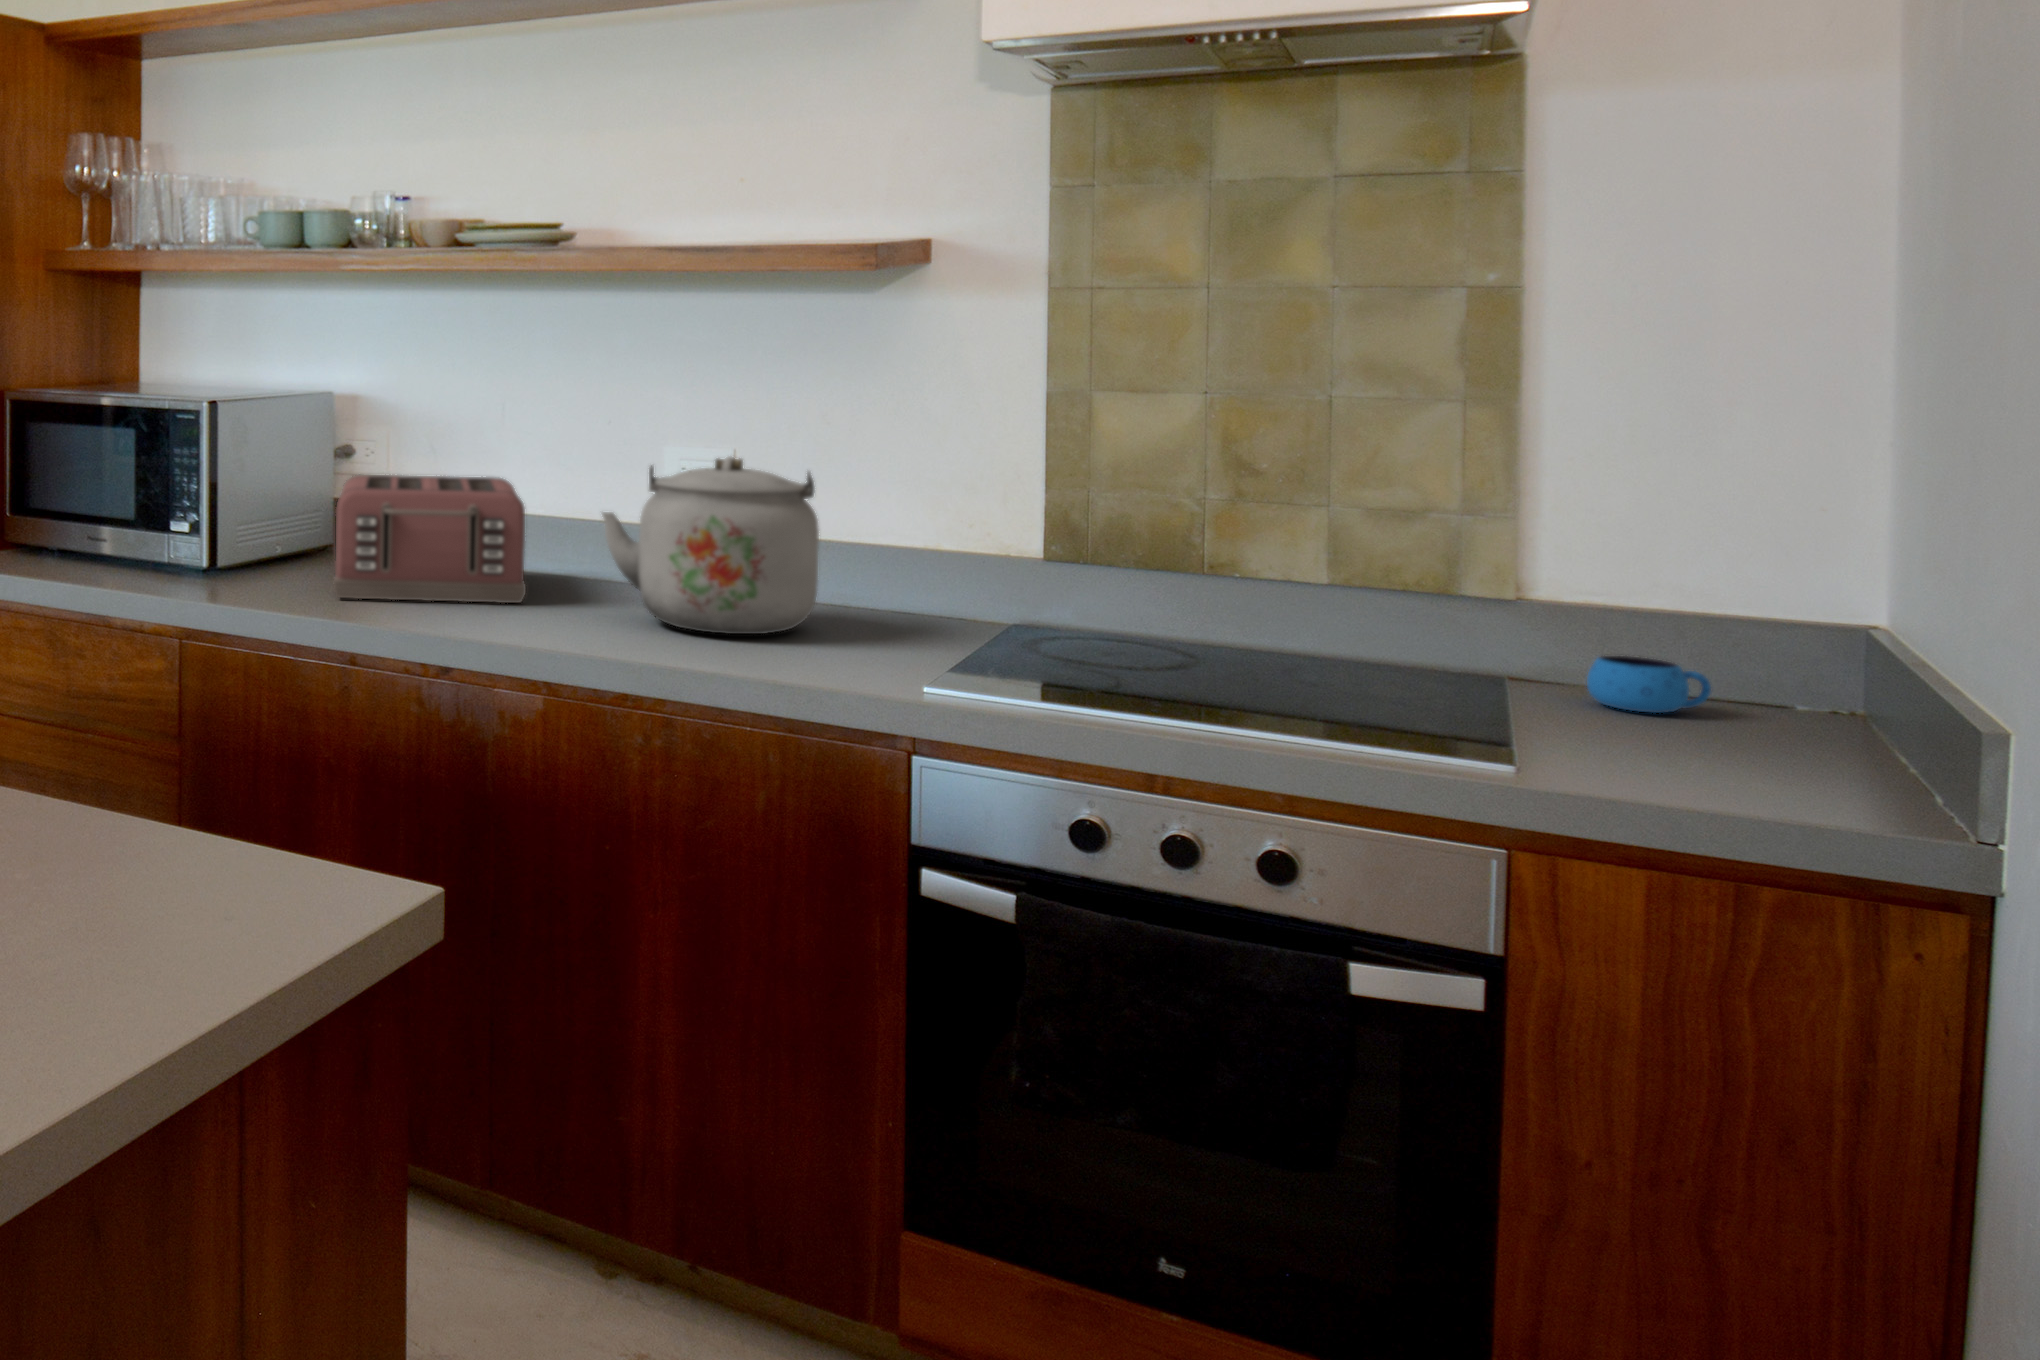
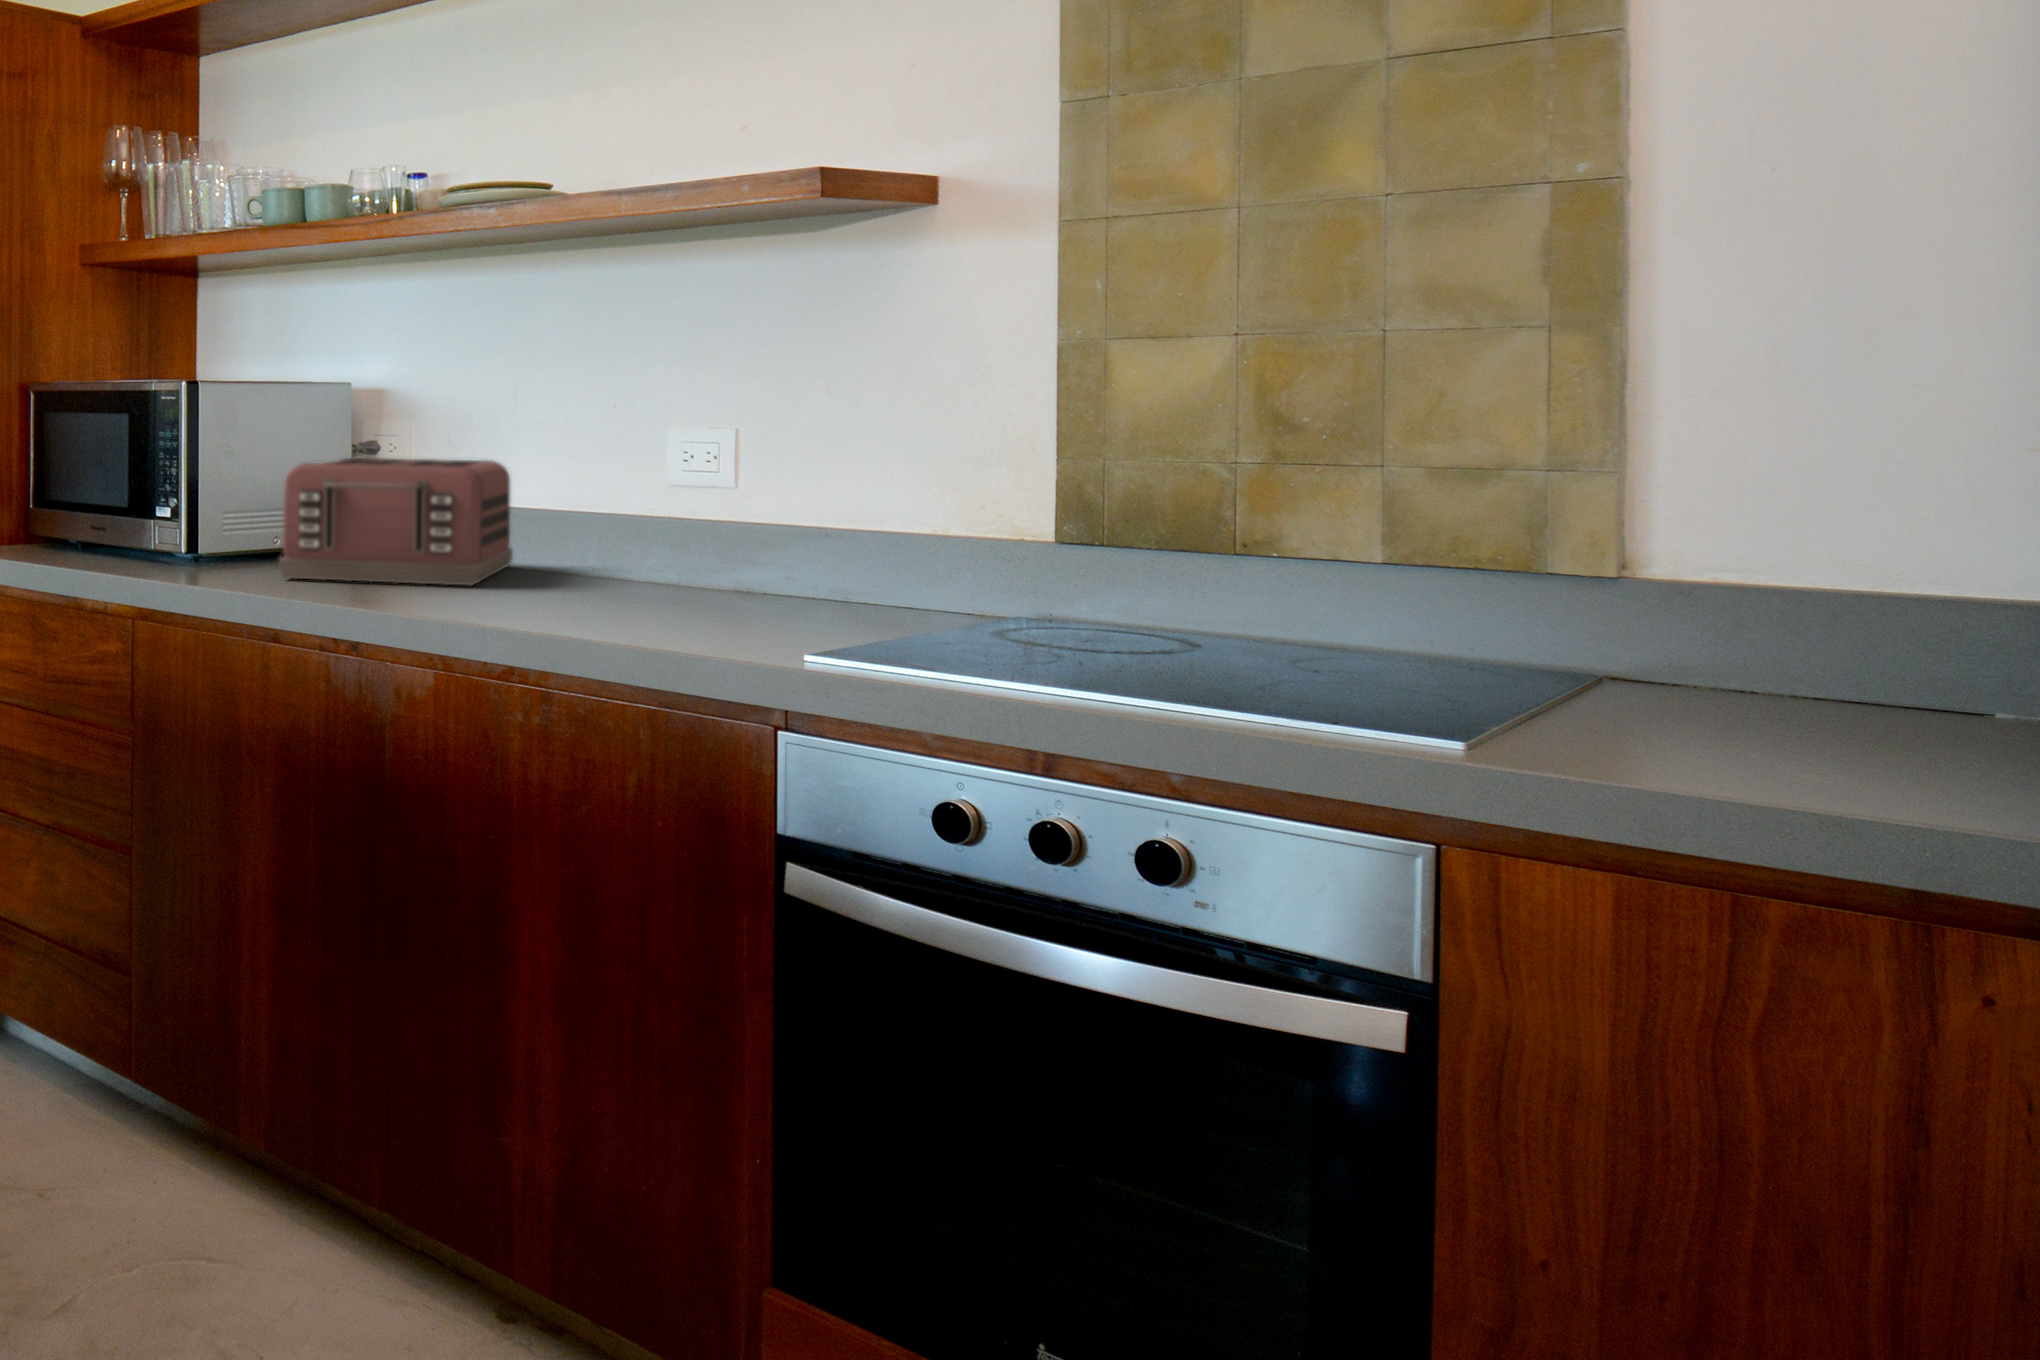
kettle: present [602,456,819,634] -> none [537,417,788,613]
mug: present [1587,656,1711,713] -> none [1680,638,1852,708]

